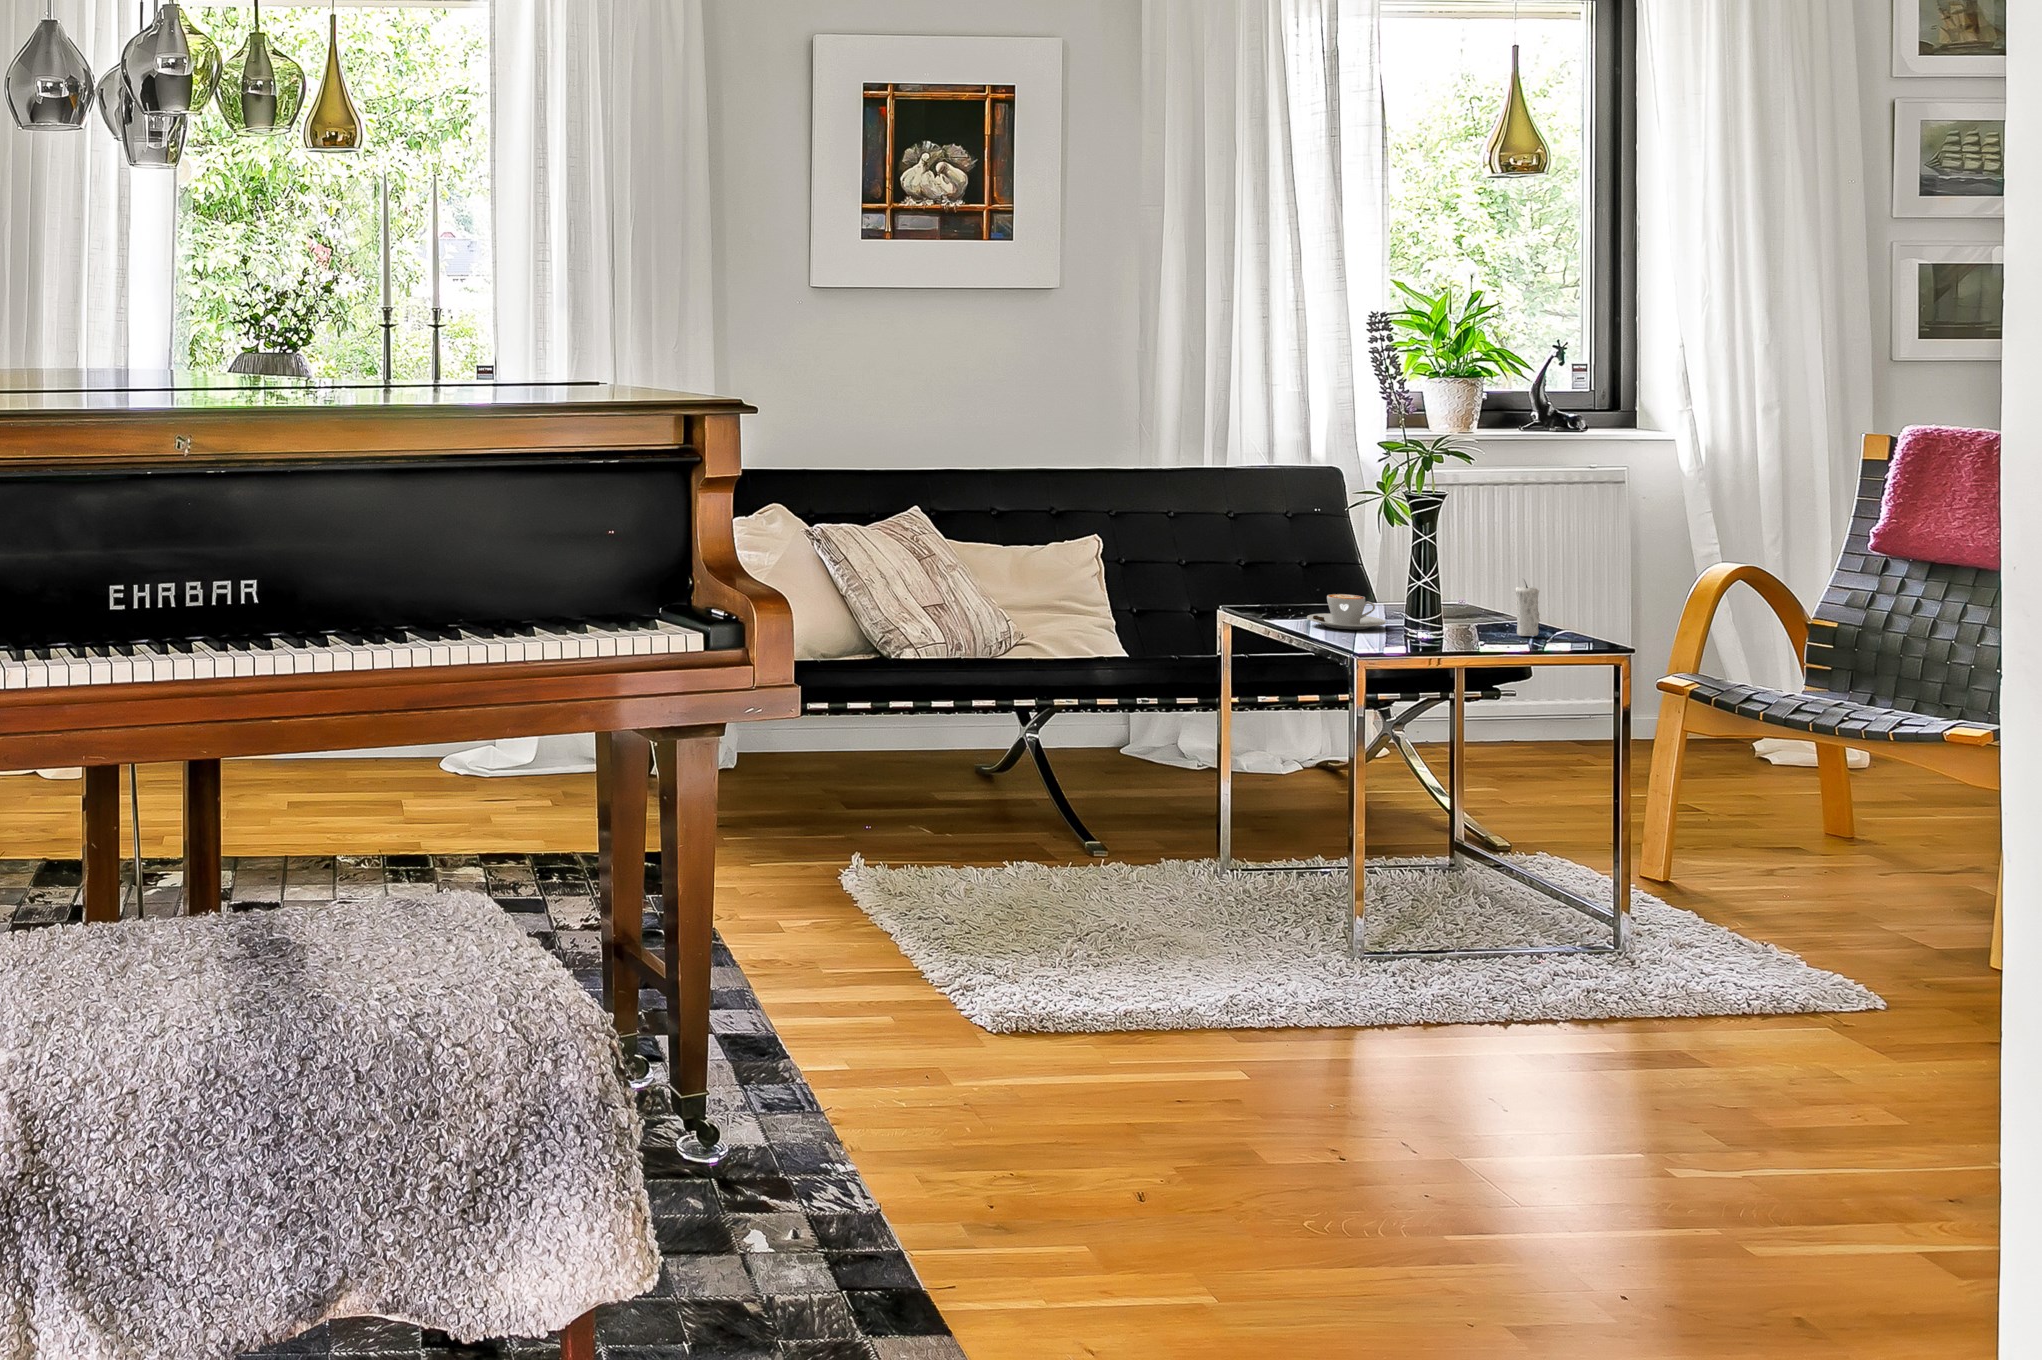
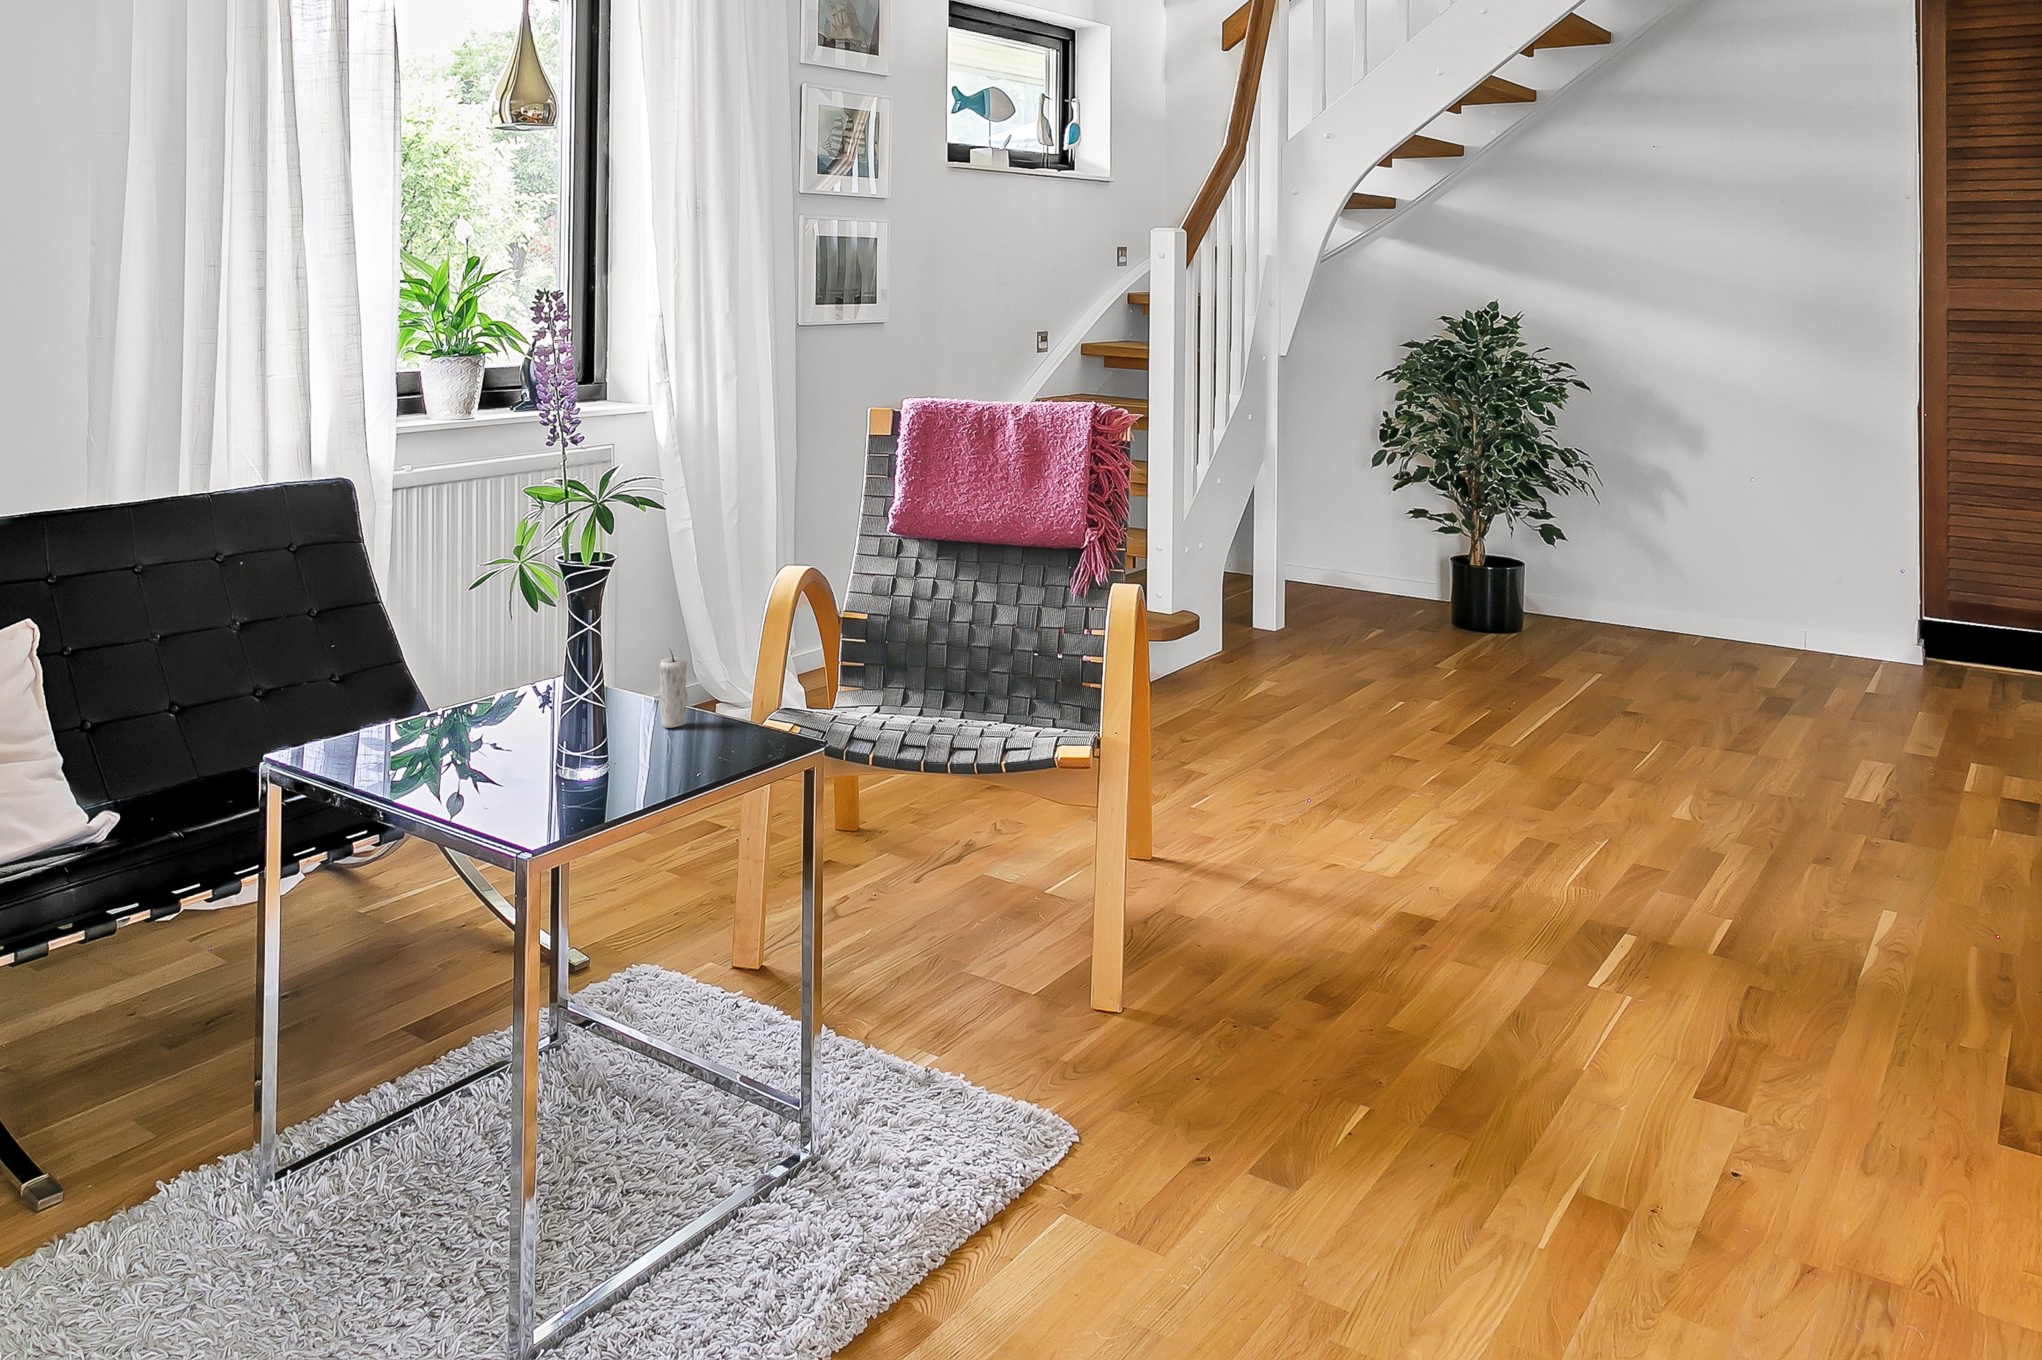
coffee cup: present [1307,594,1386,629] -> none [390,702,500,760]

